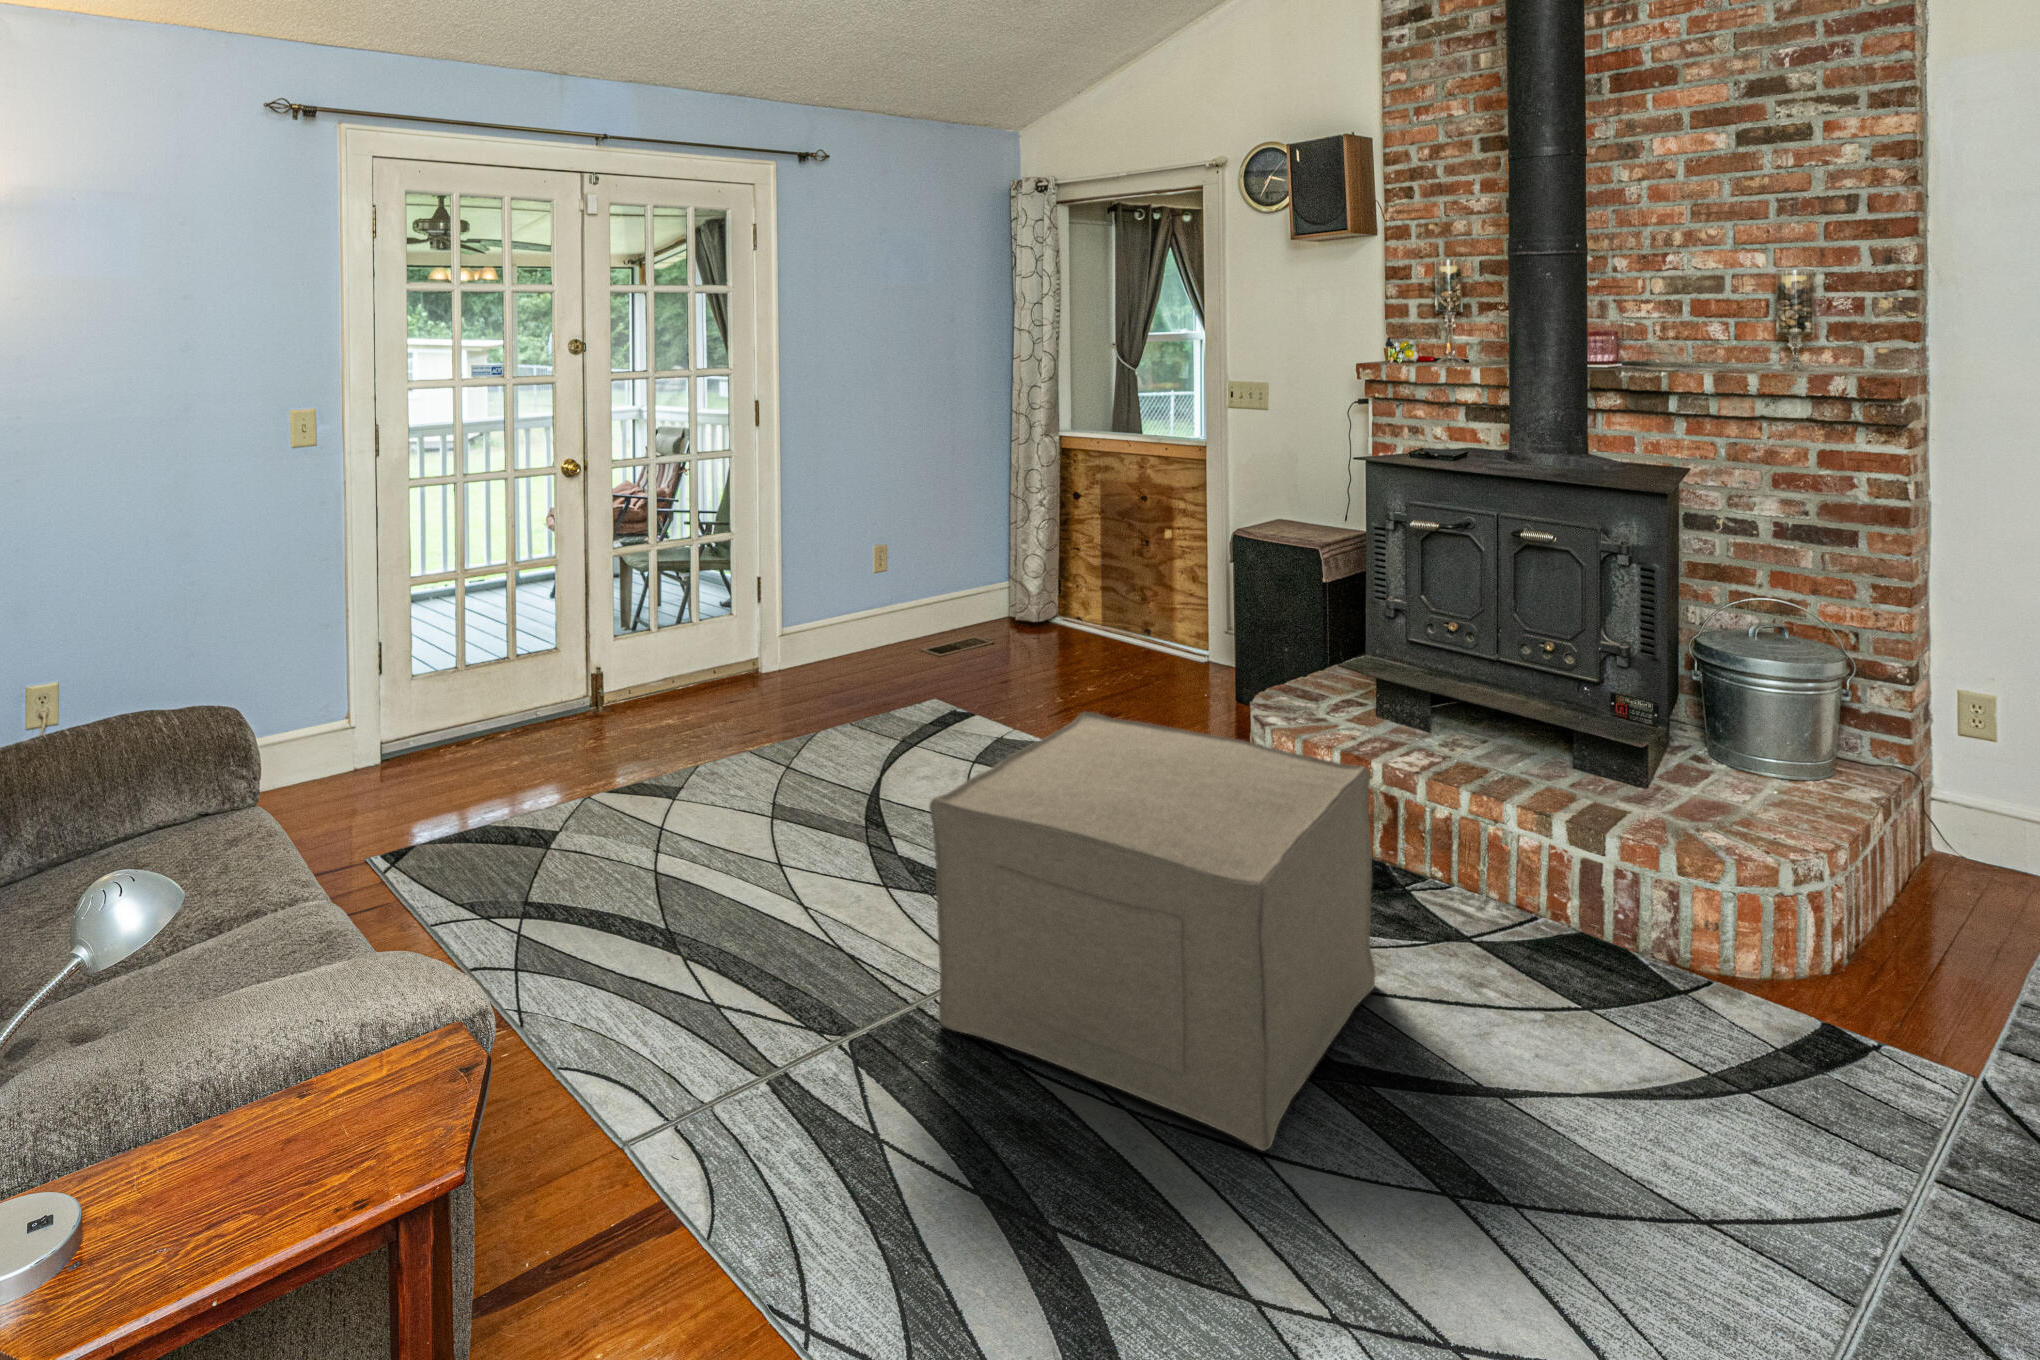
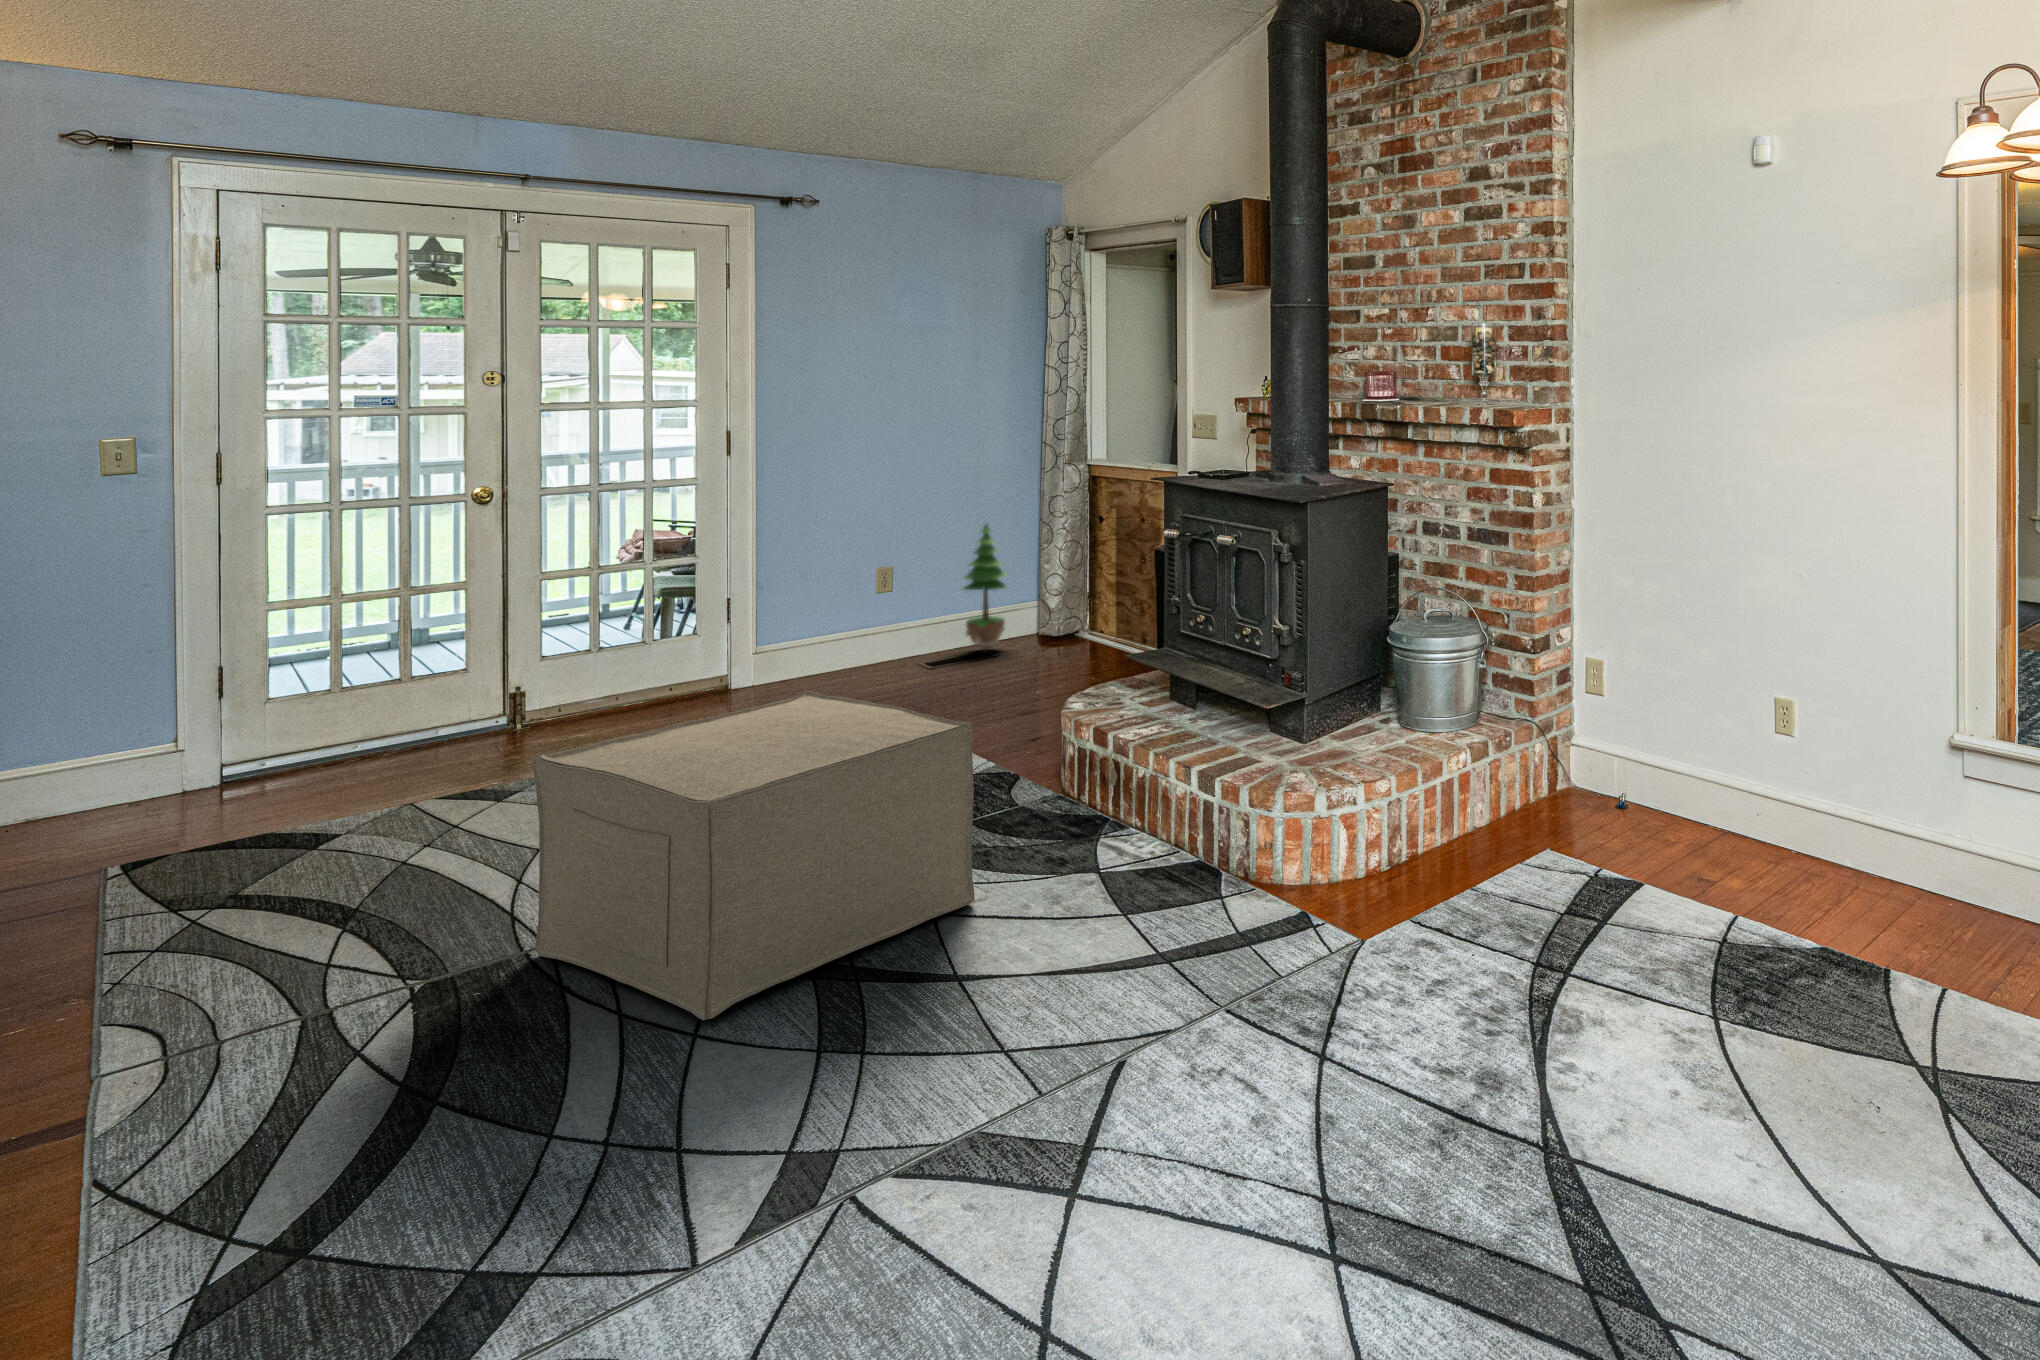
potted tree: none [946,498,994,634] -> present [962,524,1007,650]

